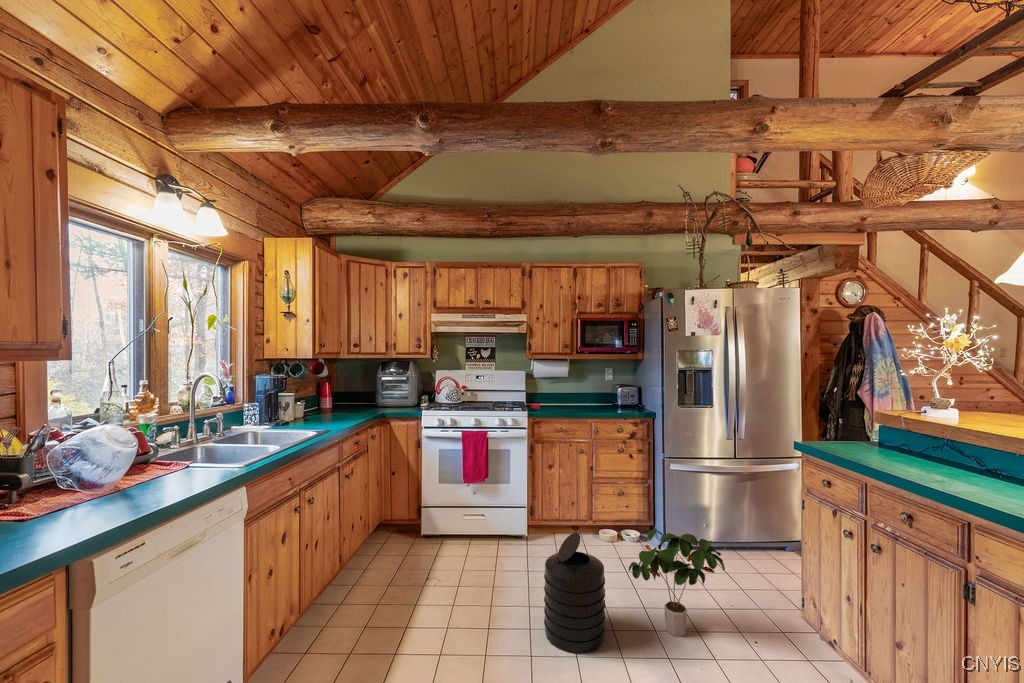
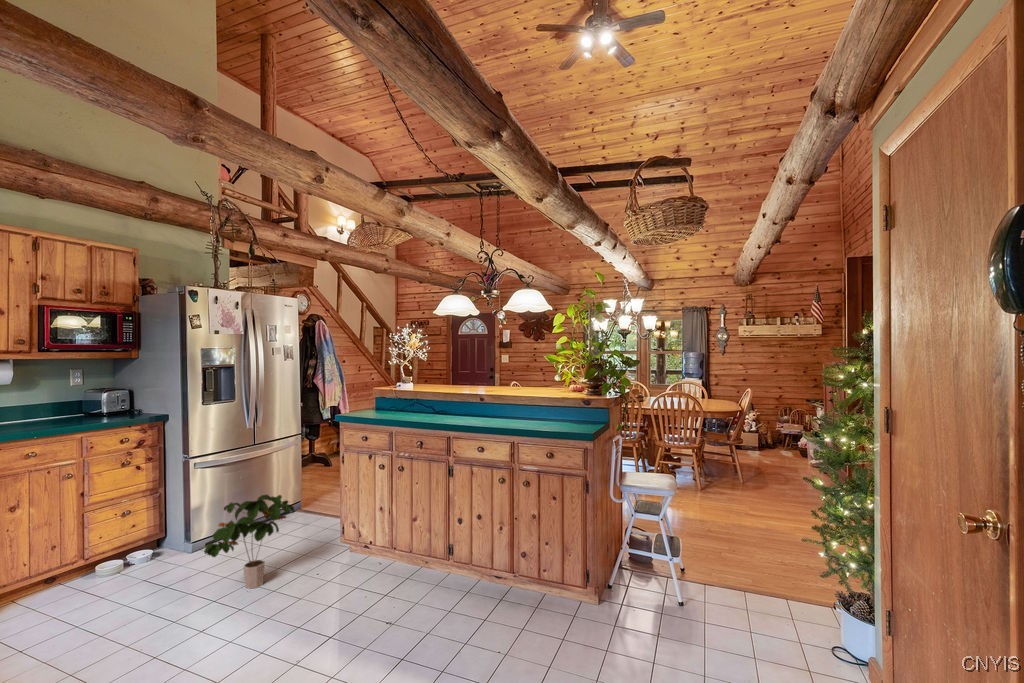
trash can: present [544,533,605,654] -> none [123,528,203,656]

